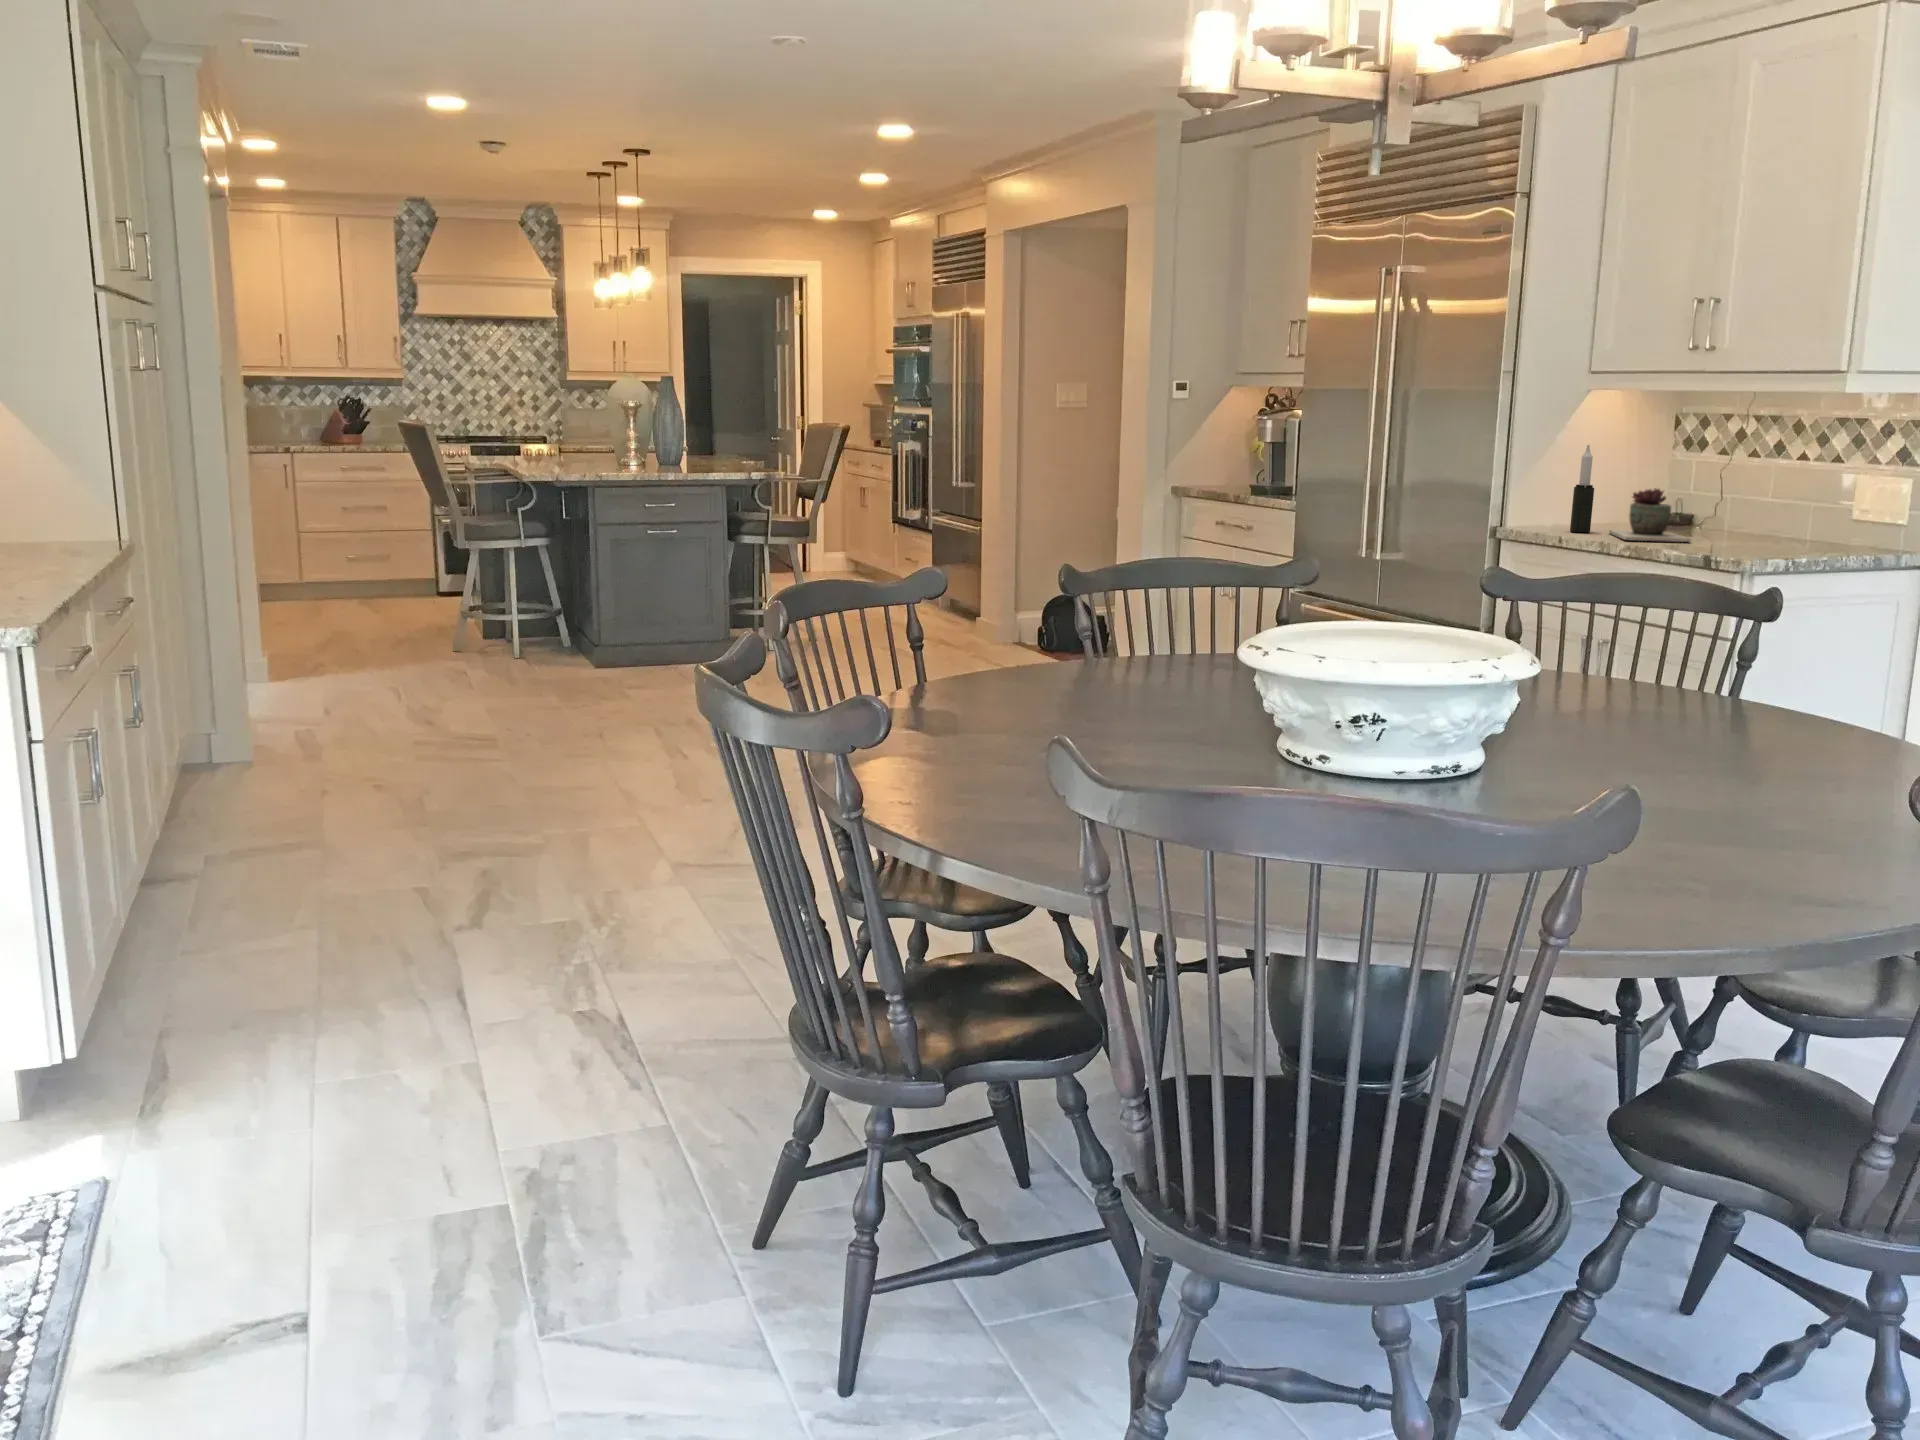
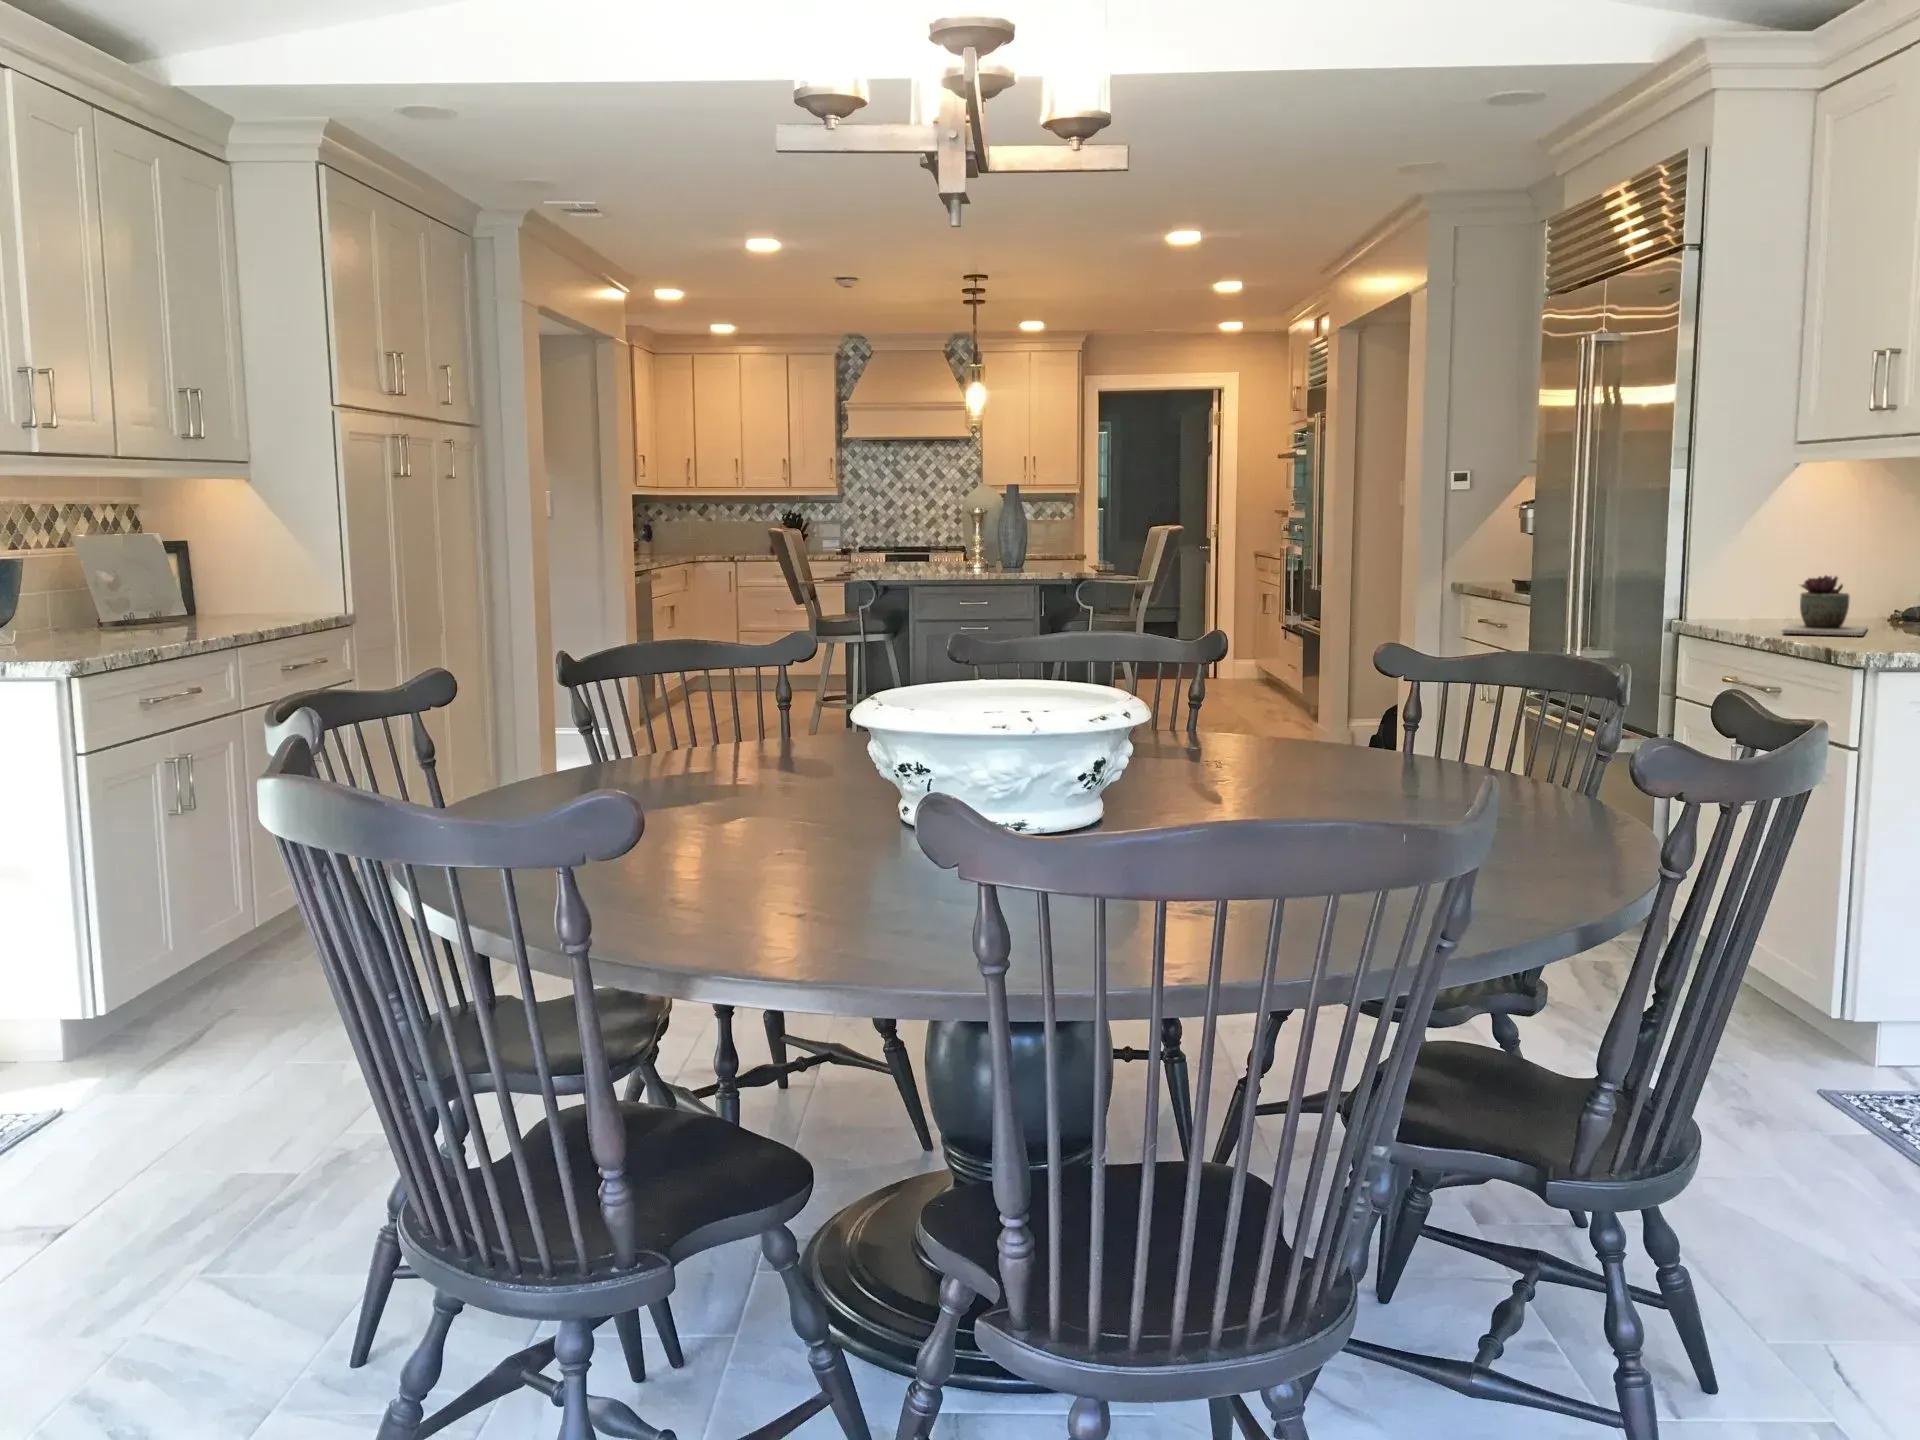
candle: present [1570,445,1594,532] -> none [1748,528,1774,626]

